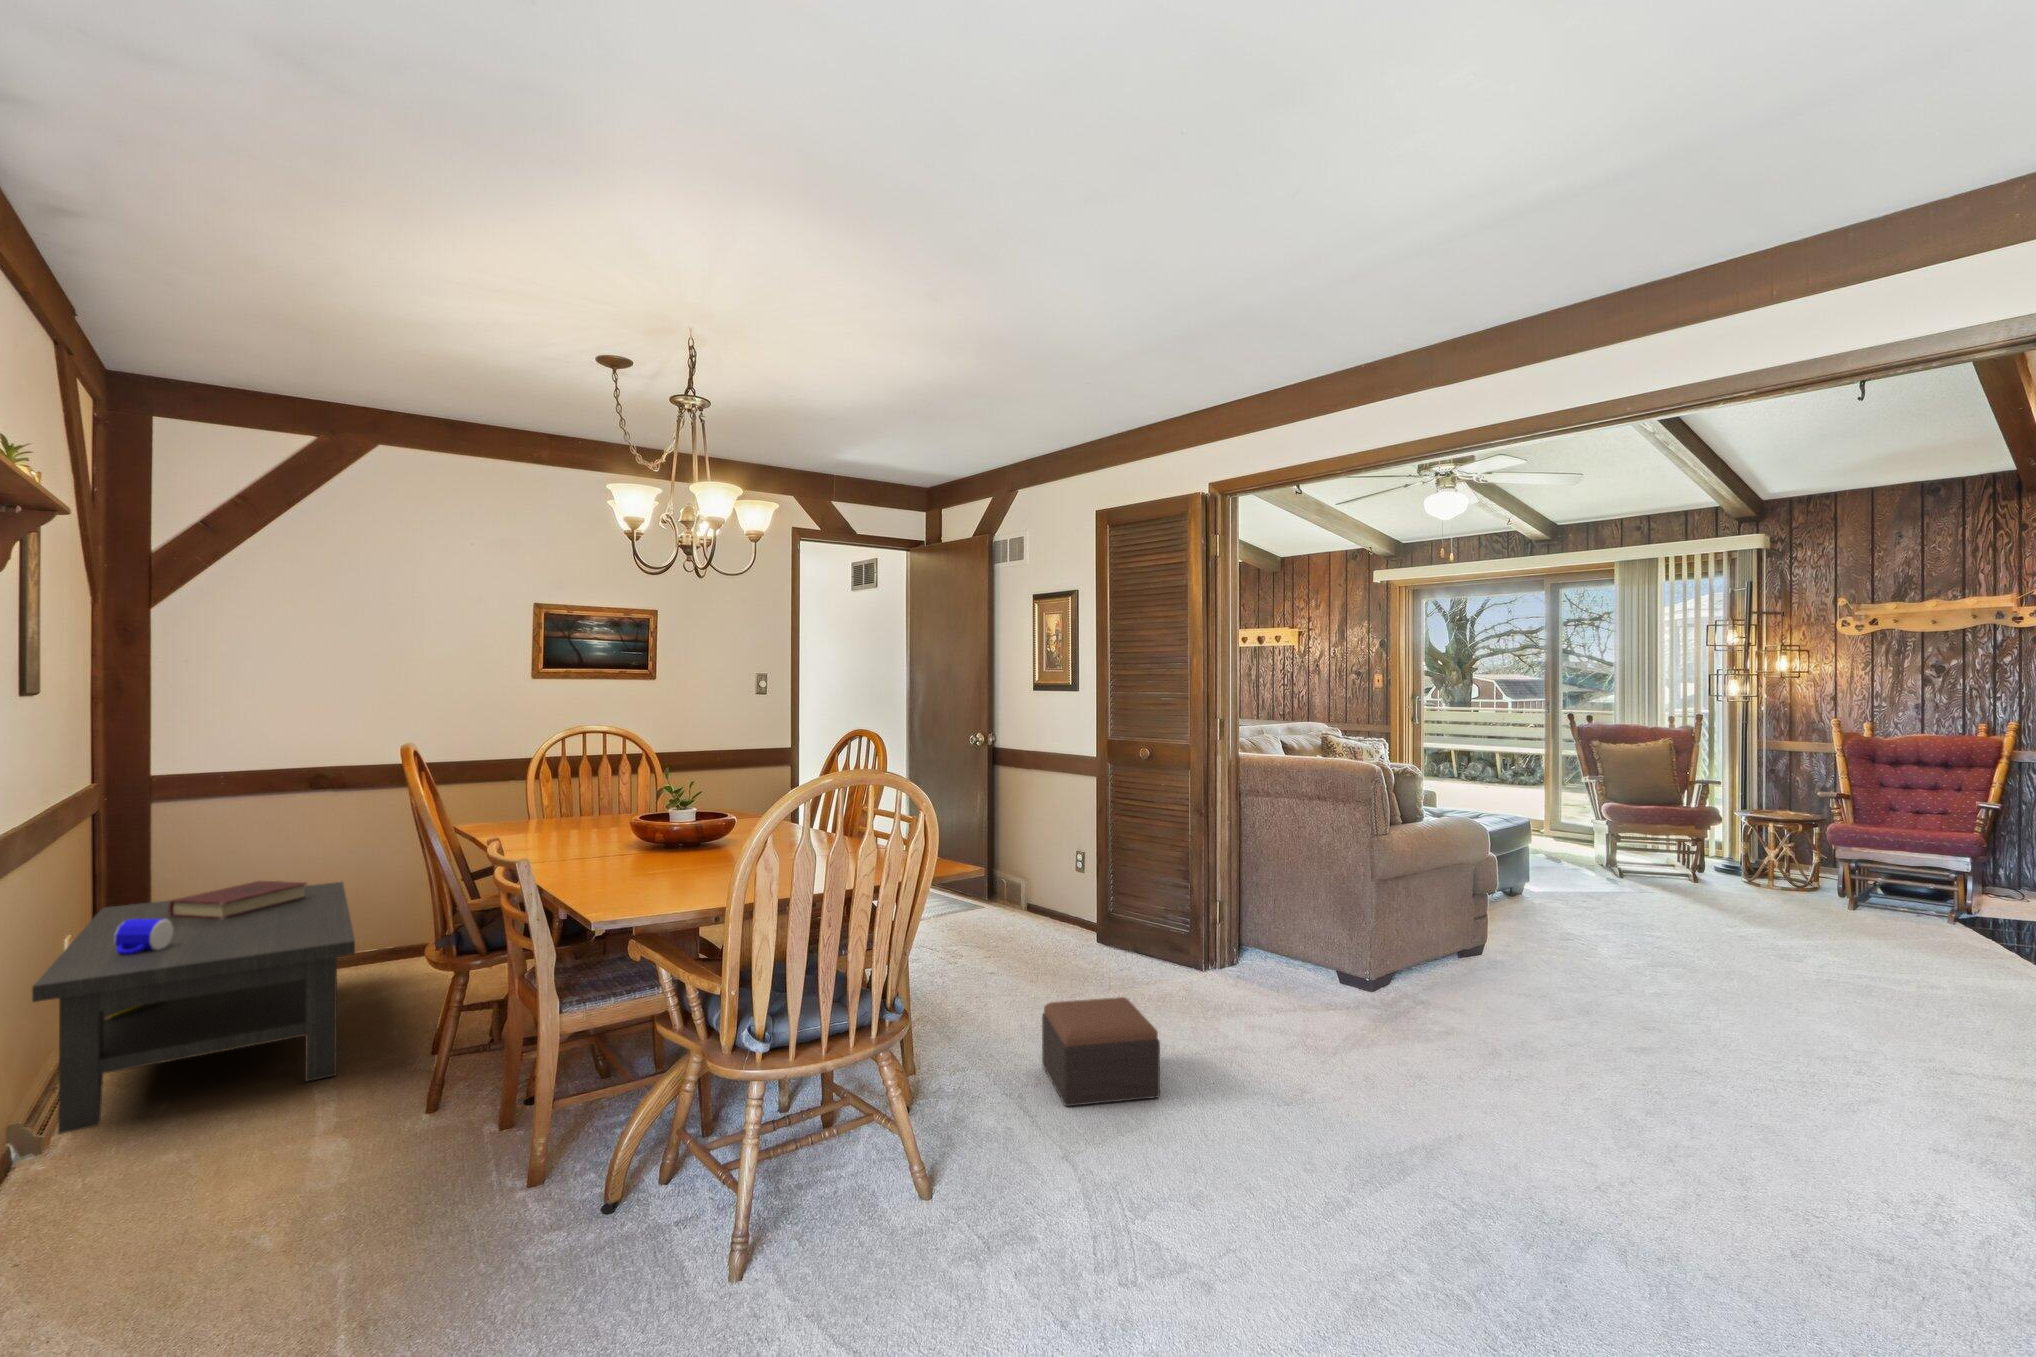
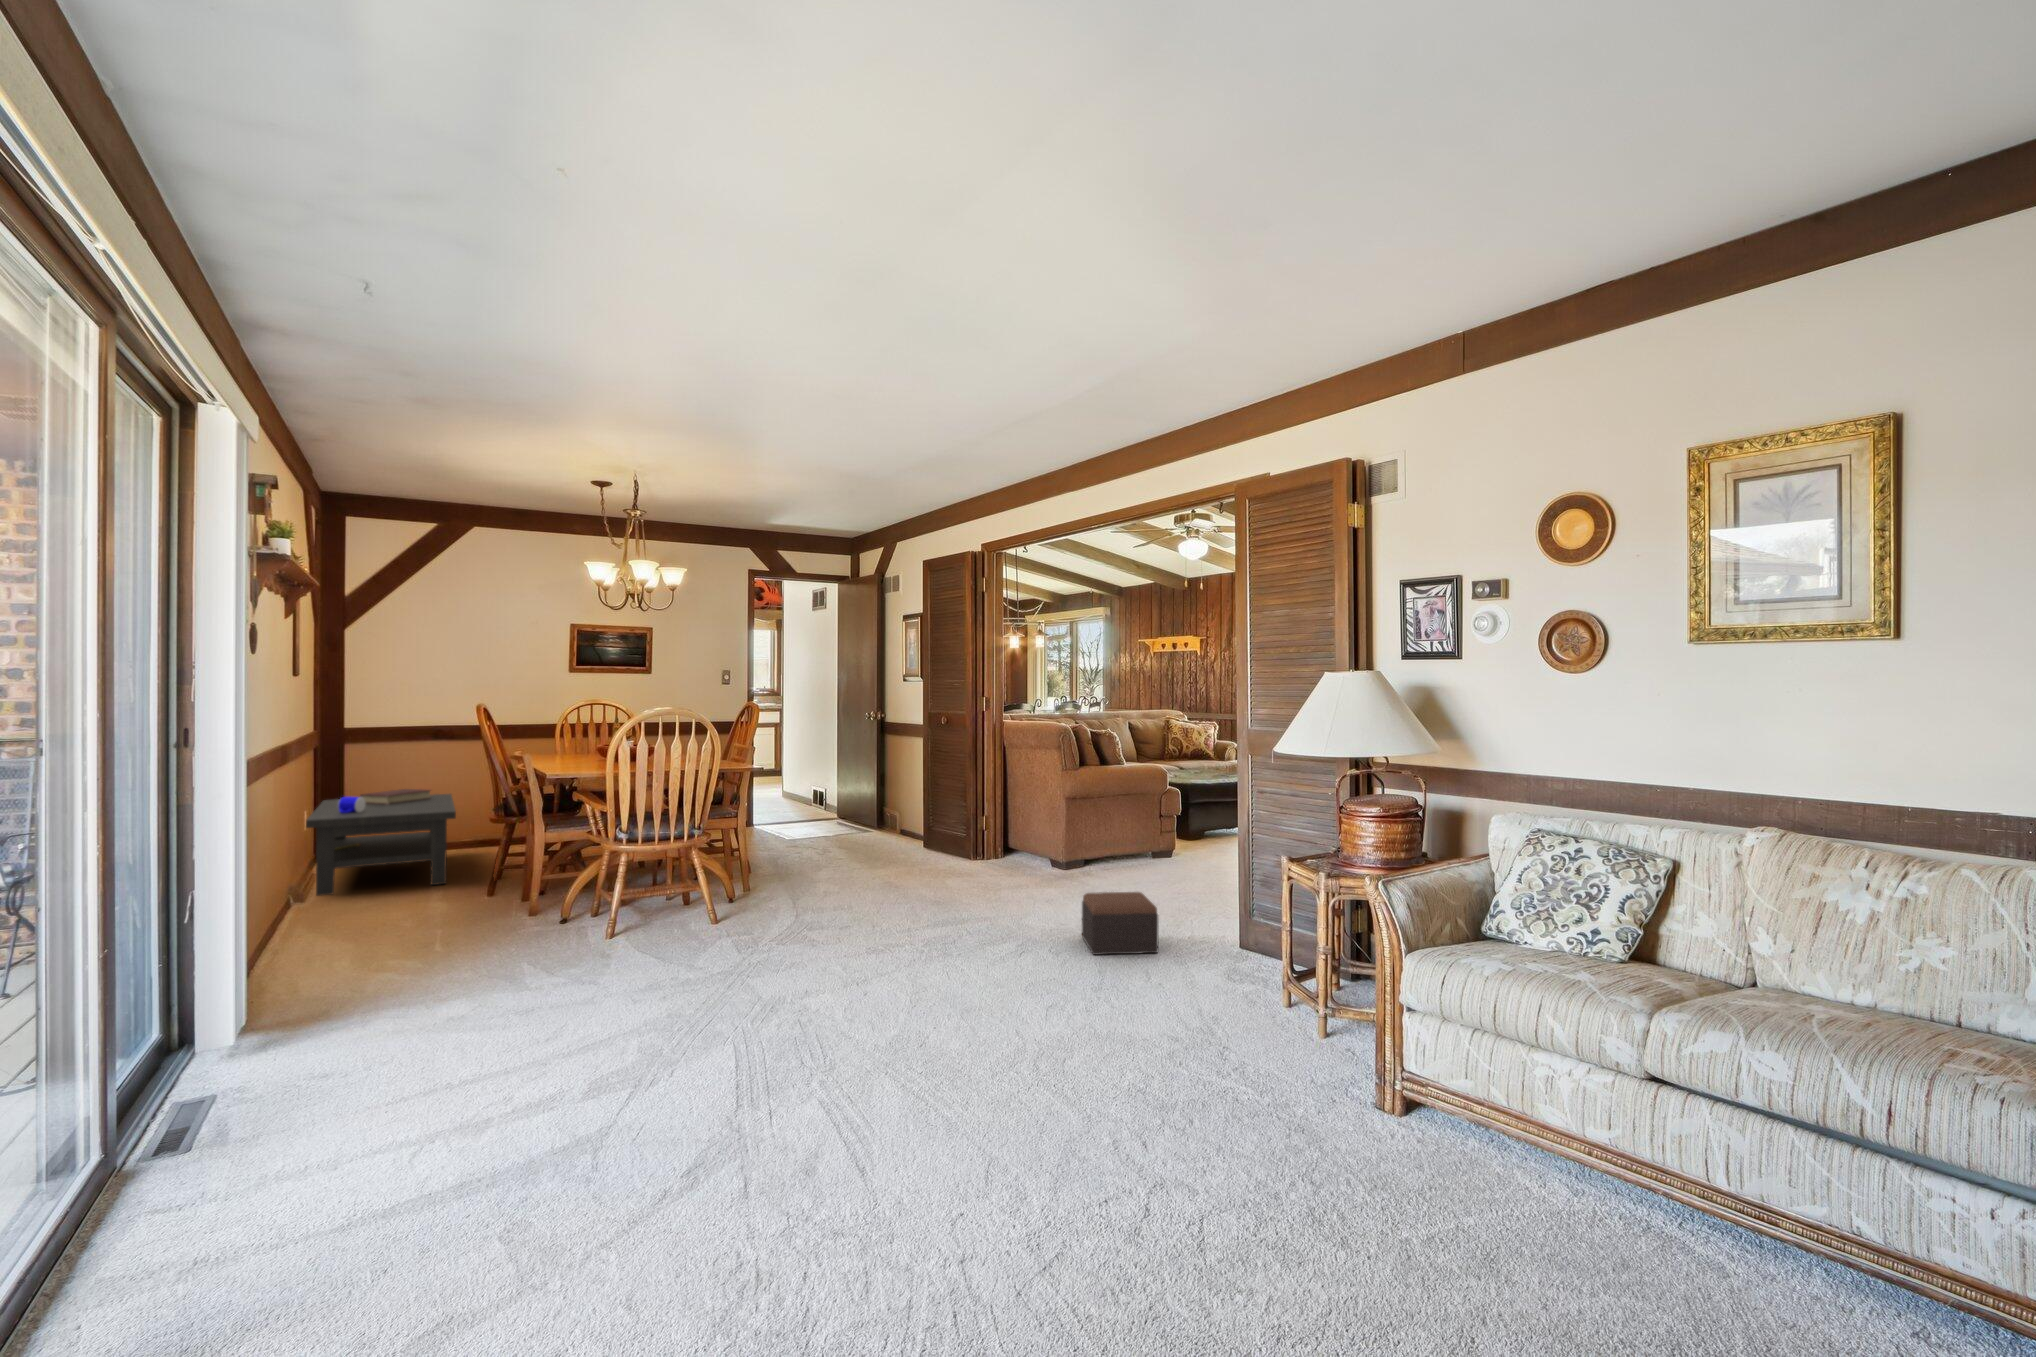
footstool: present [1042,997,1160,1106] -> present [1082,892,1158,955]

